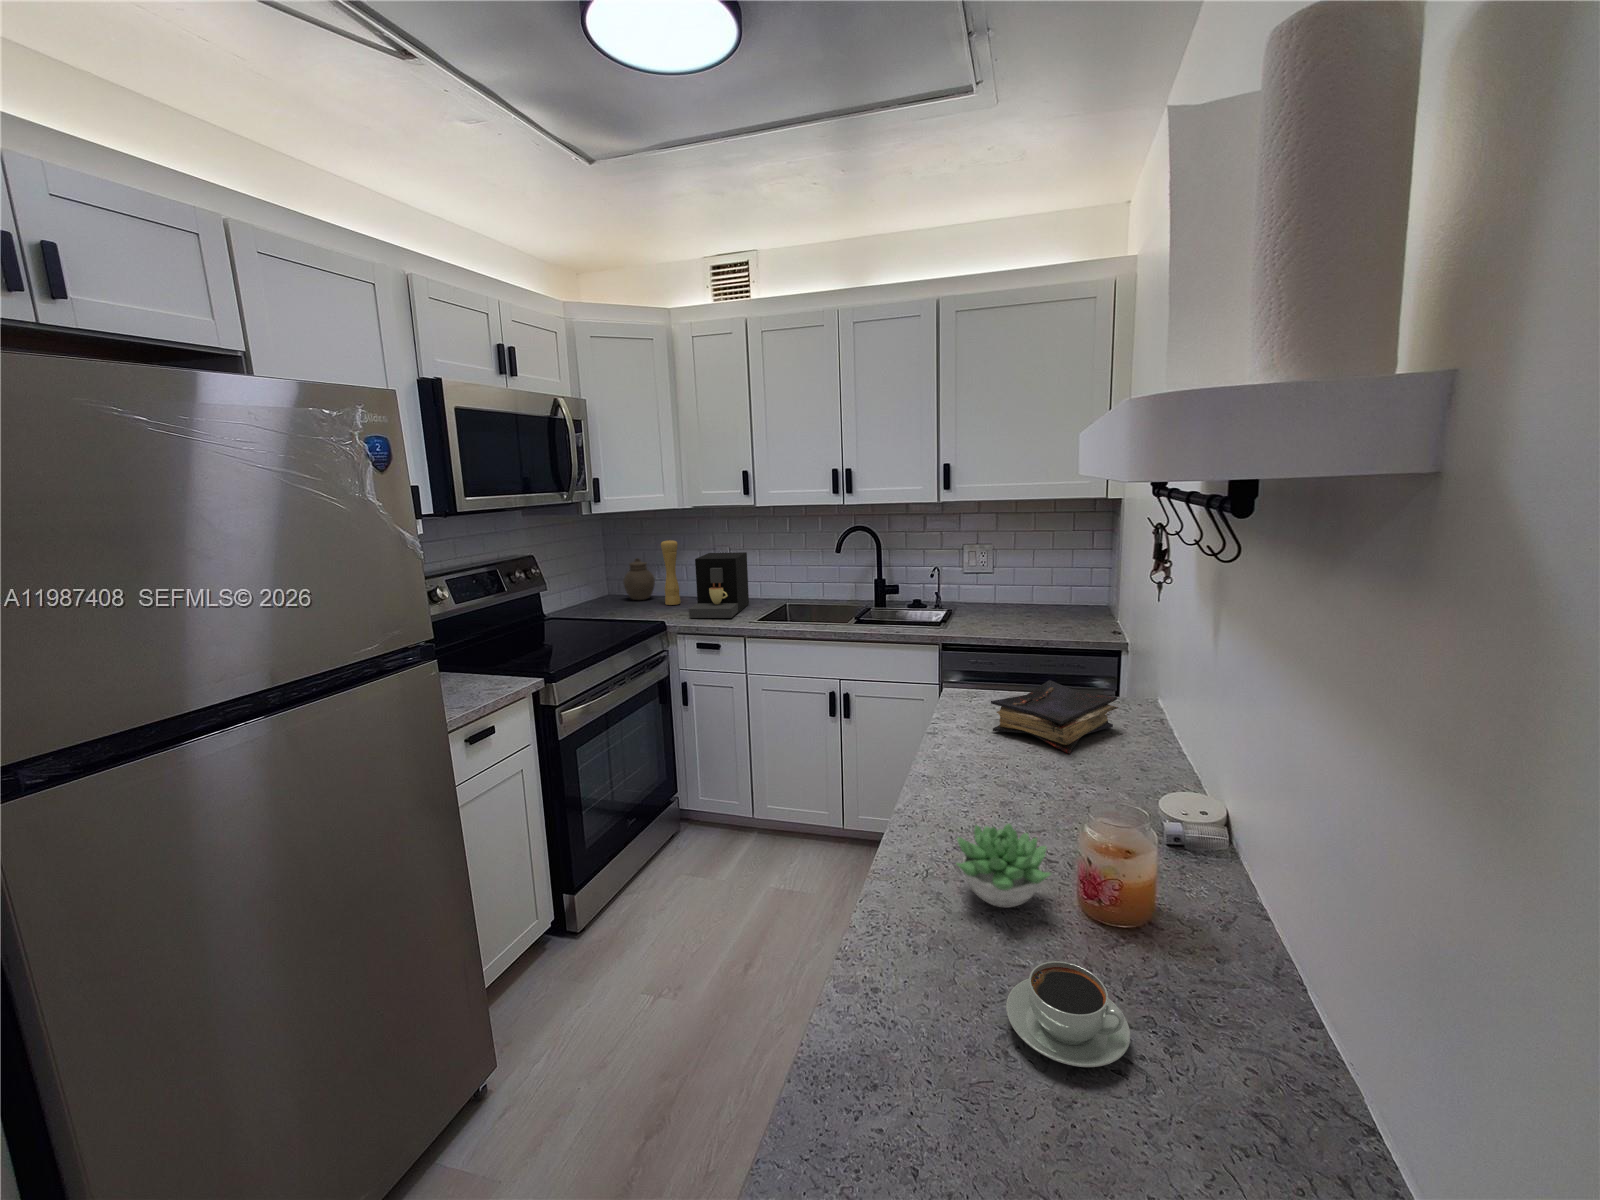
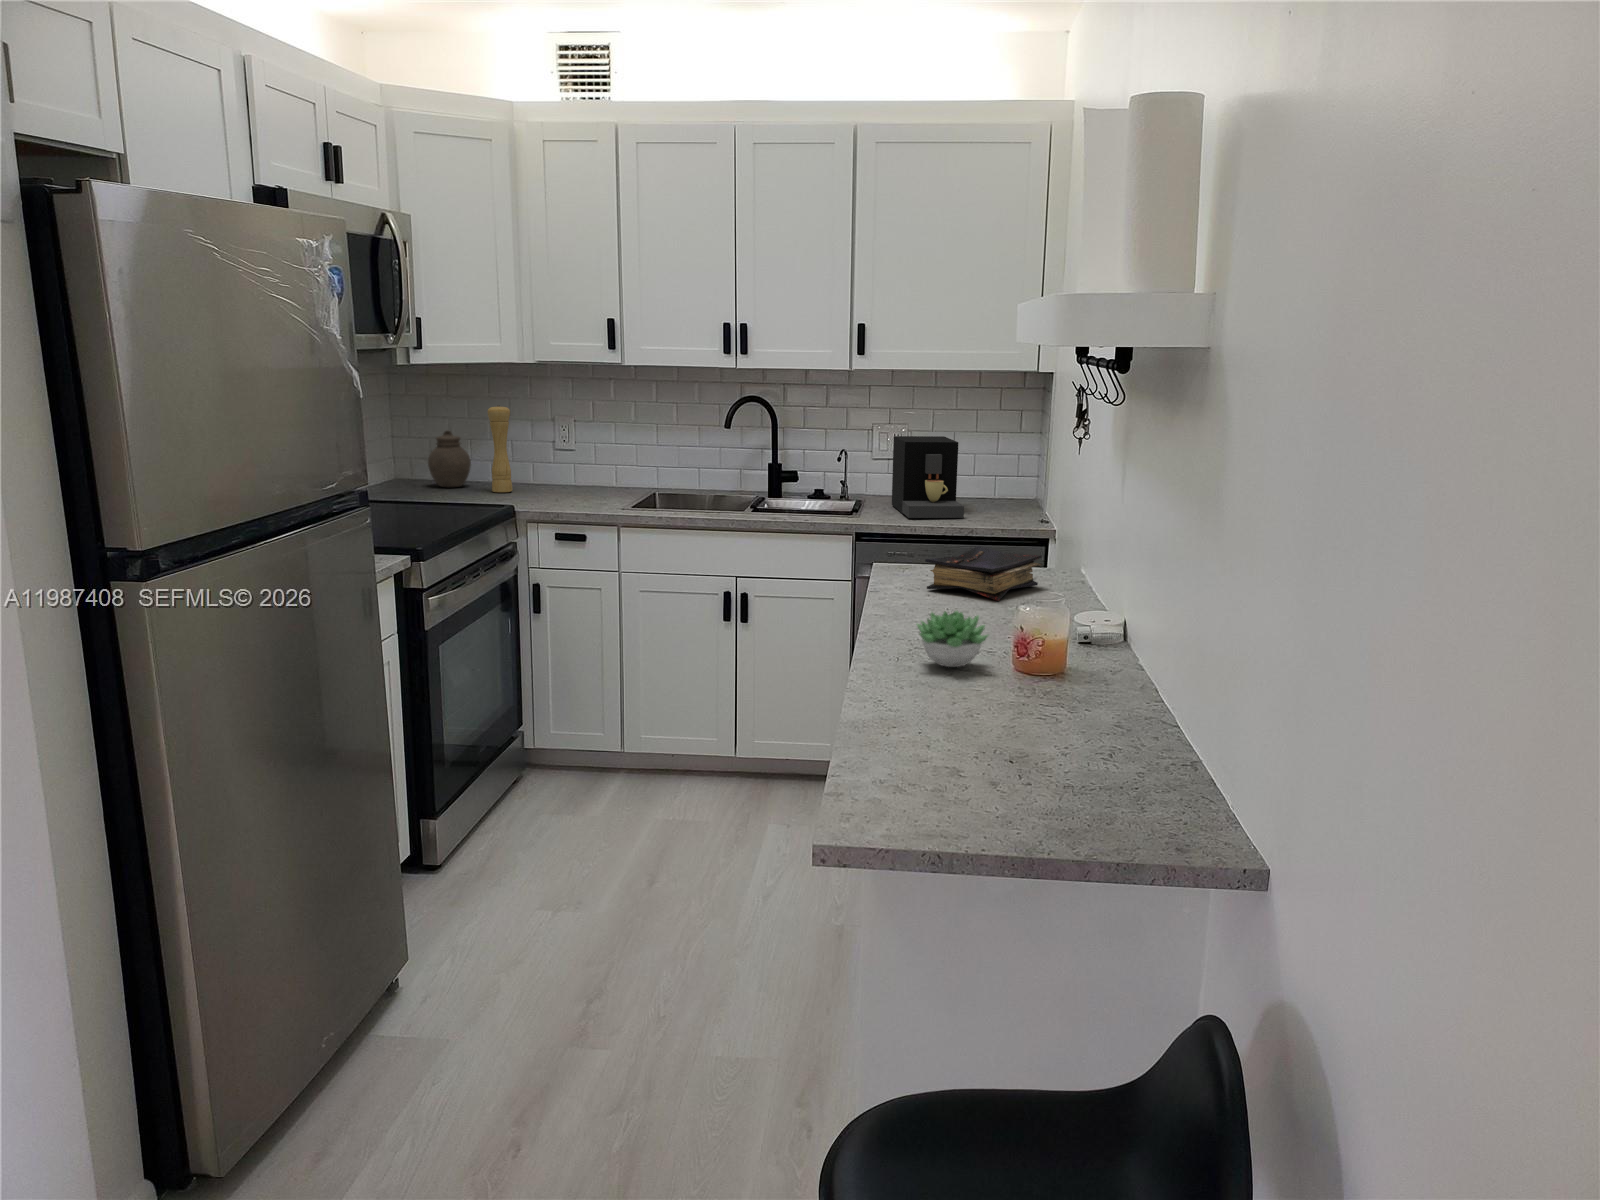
coffee maker: present [689,552,749,618] -> present [892,436,964,518]
coffee cup: present [1006,961,1130,1067] -> none [963,666,1041,711]

